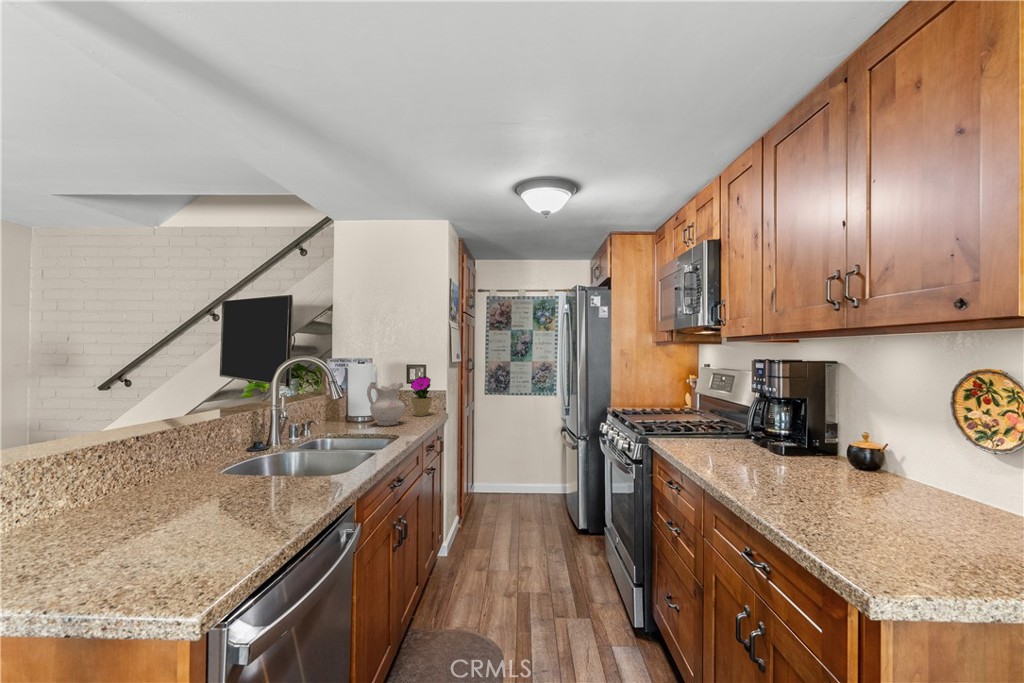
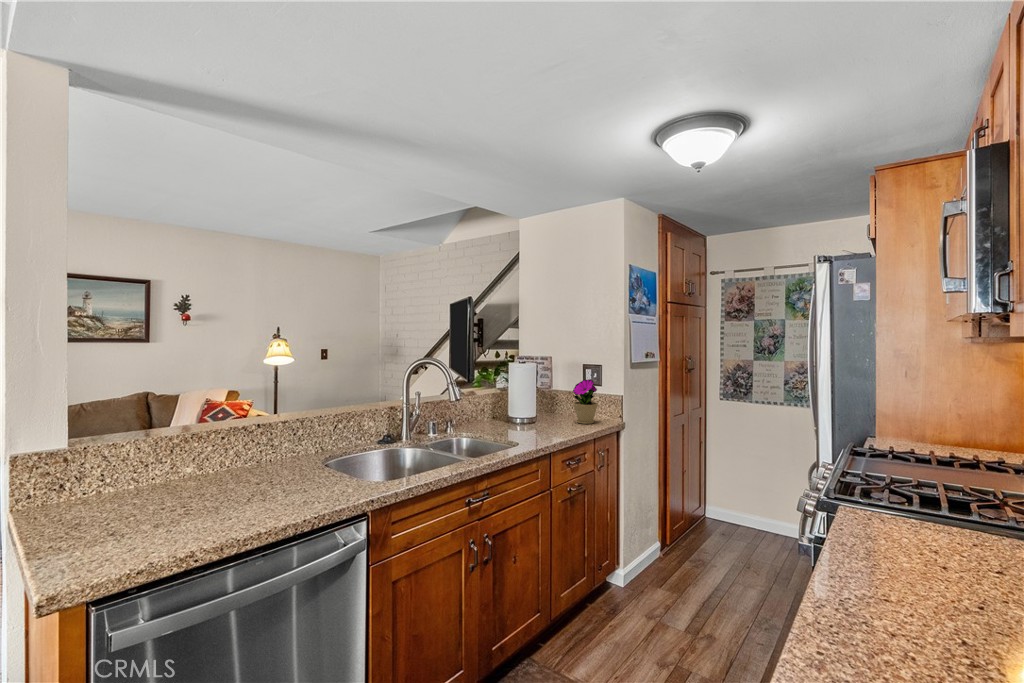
ceramic pitcher: present [367,382,405,426] -> none [512,384,552,431]

